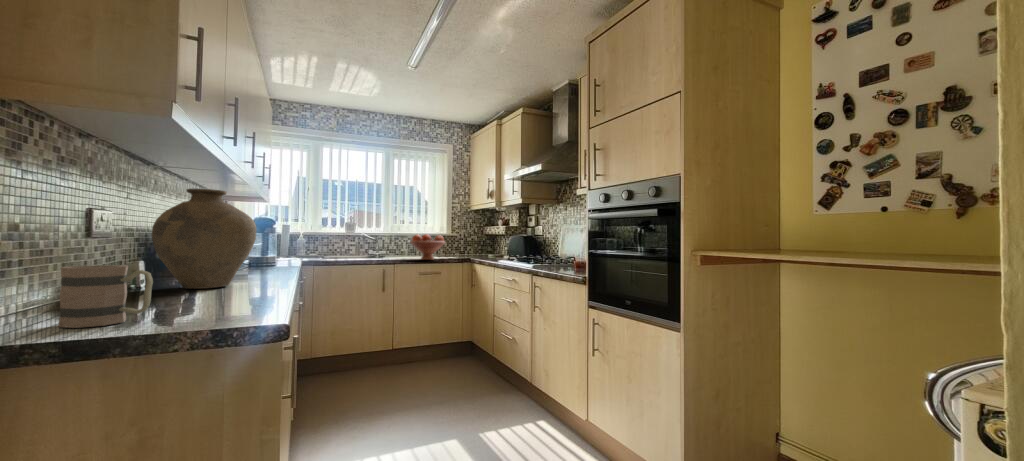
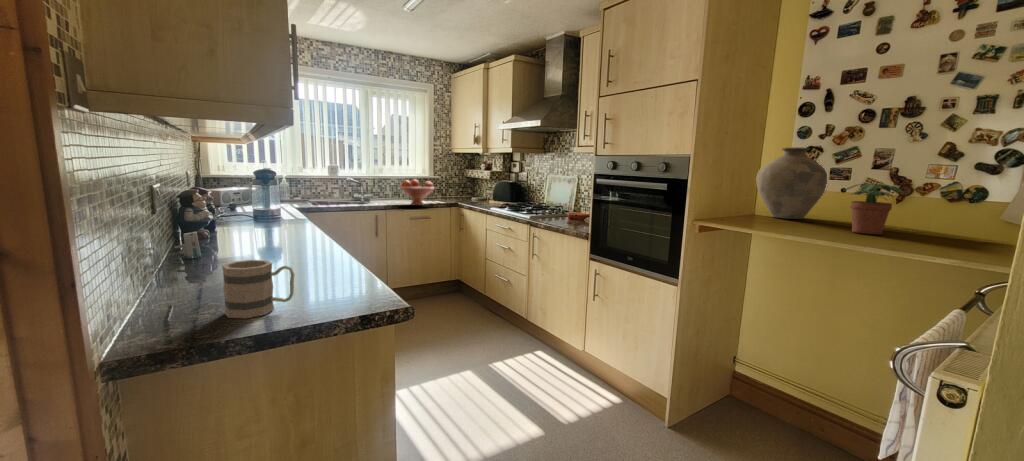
vase: present [152,189,256,289] -> present [756,147,827,219]
potted plant: none [876,190,958,254] -> present [844,184,904,235]

